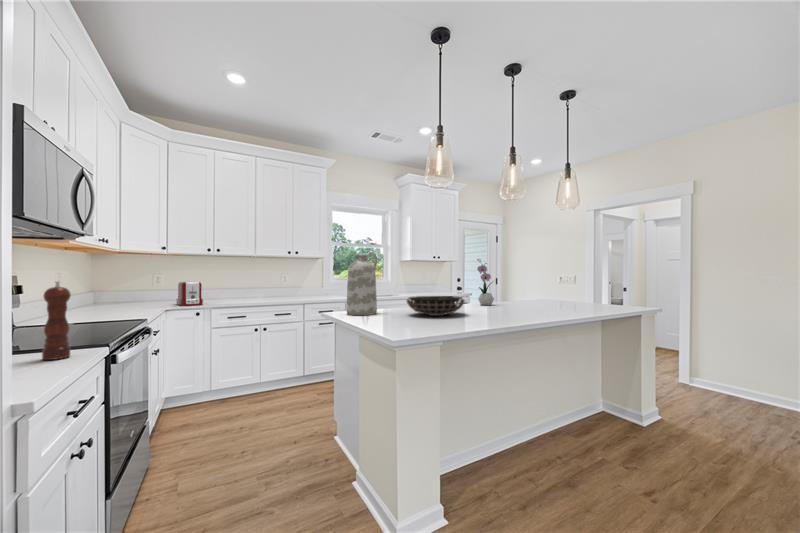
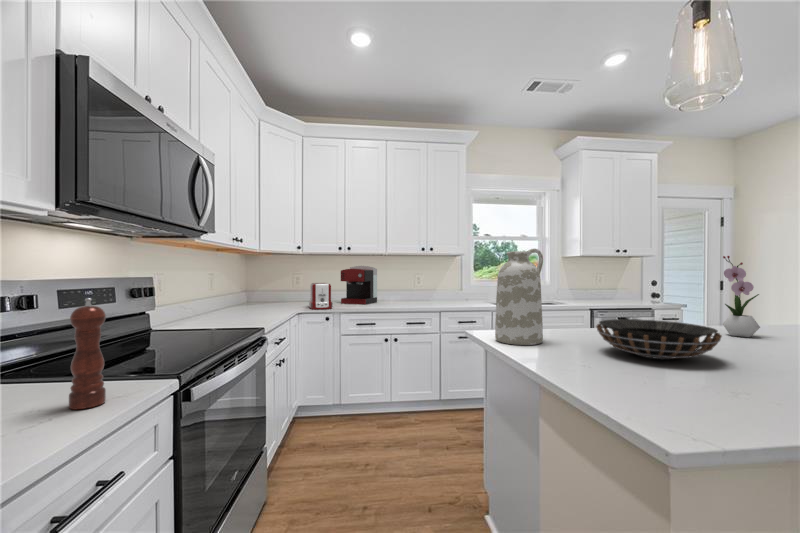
coffee maker: none [208,266,244,301] -> present [341,266,377,304]

